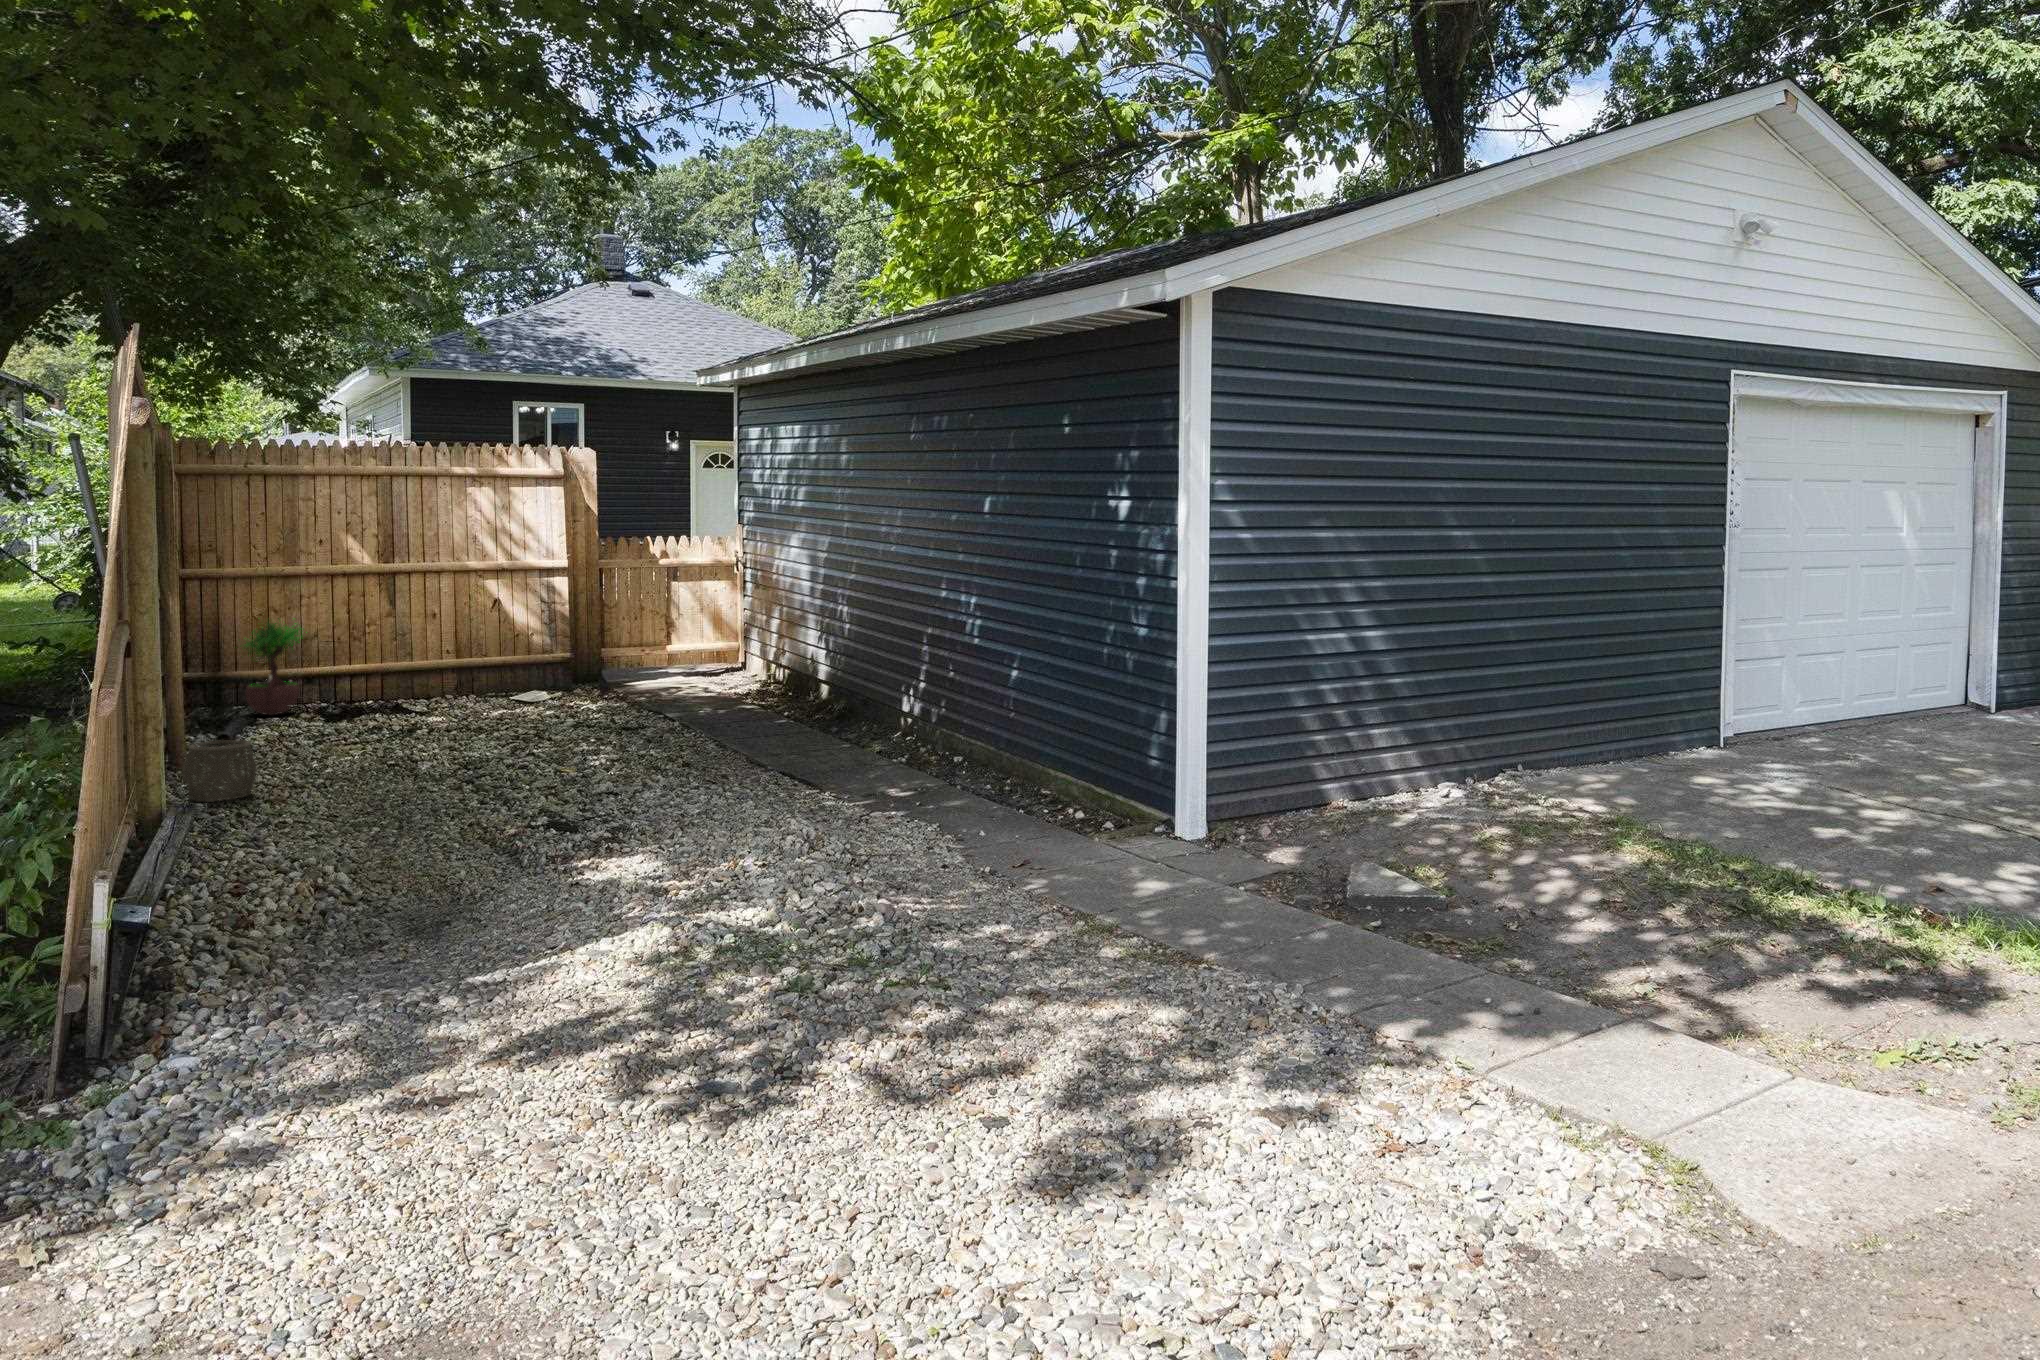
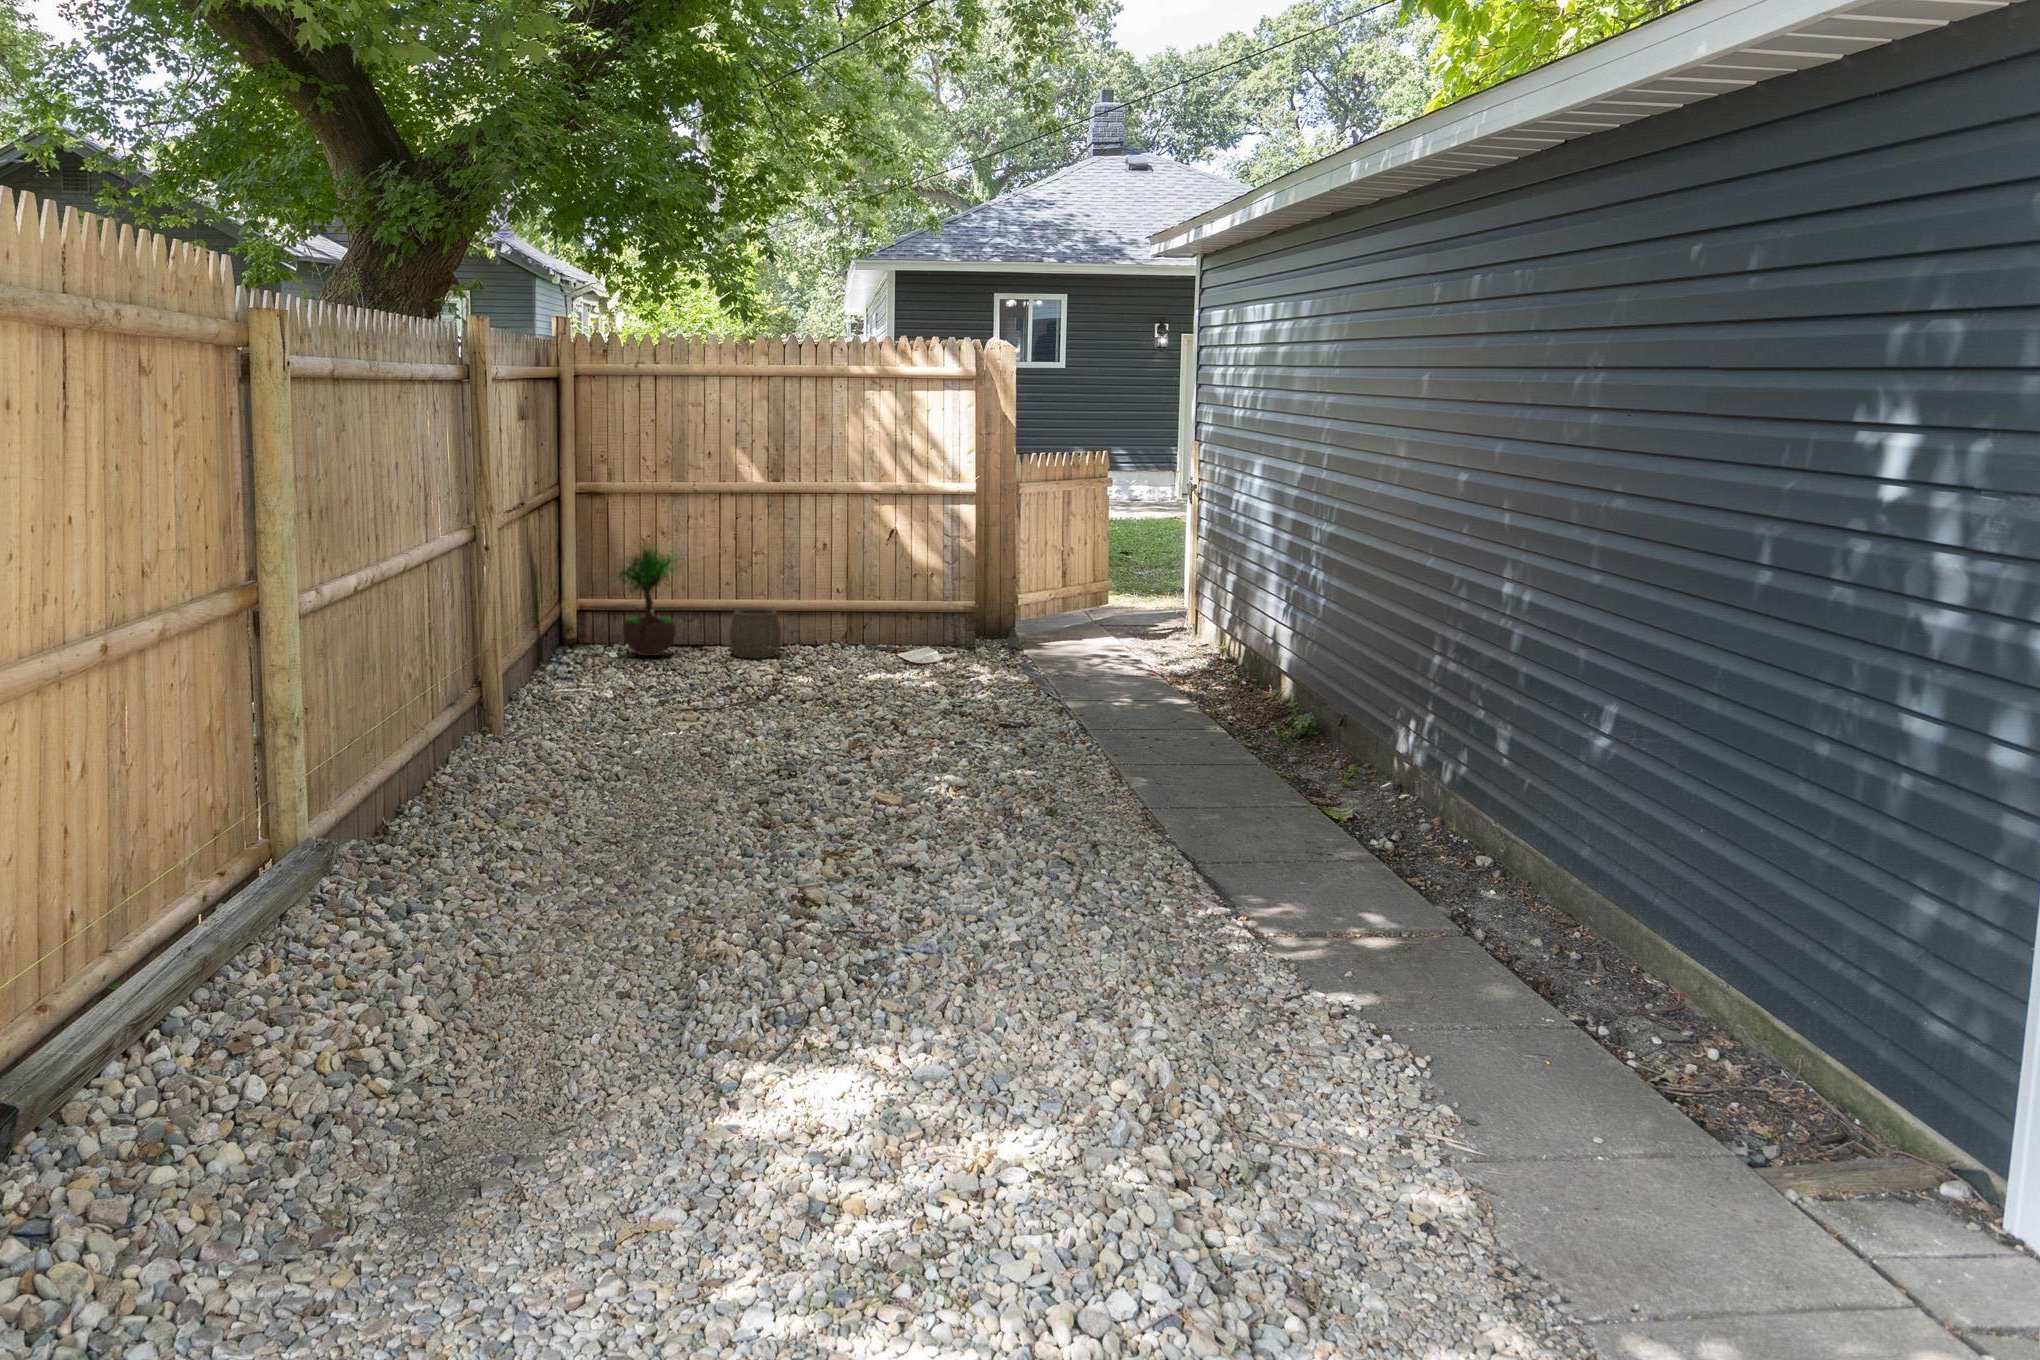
woven basket: present [183,740,257,802] -> present [730,608,781,659]

